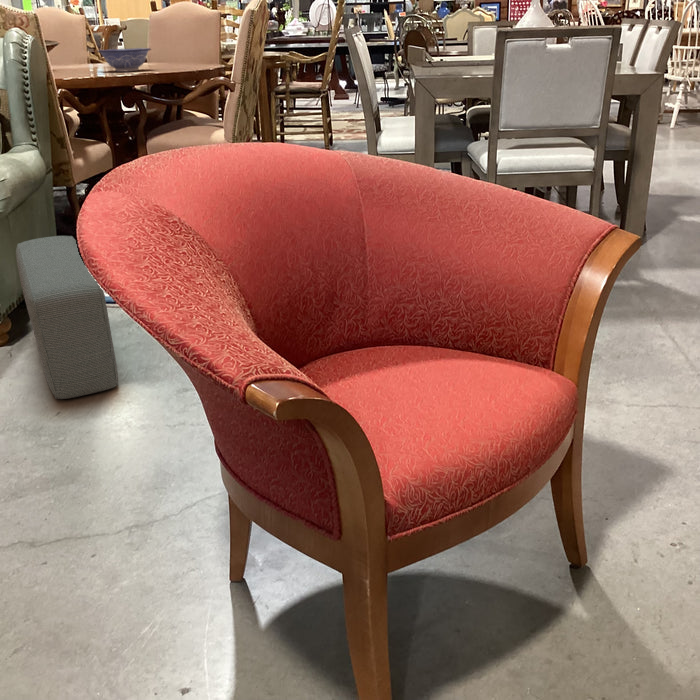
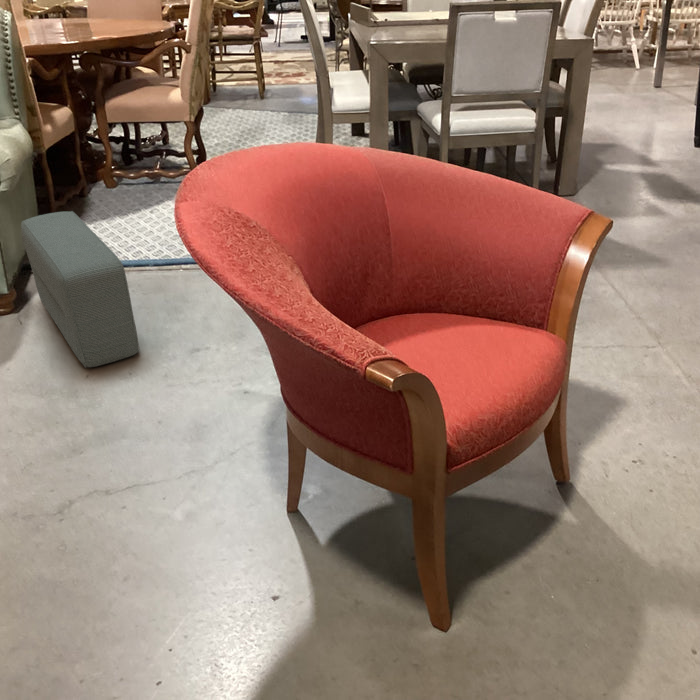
decorative bowl: present [97,48,151,72] -> none [58,10,113,36]

